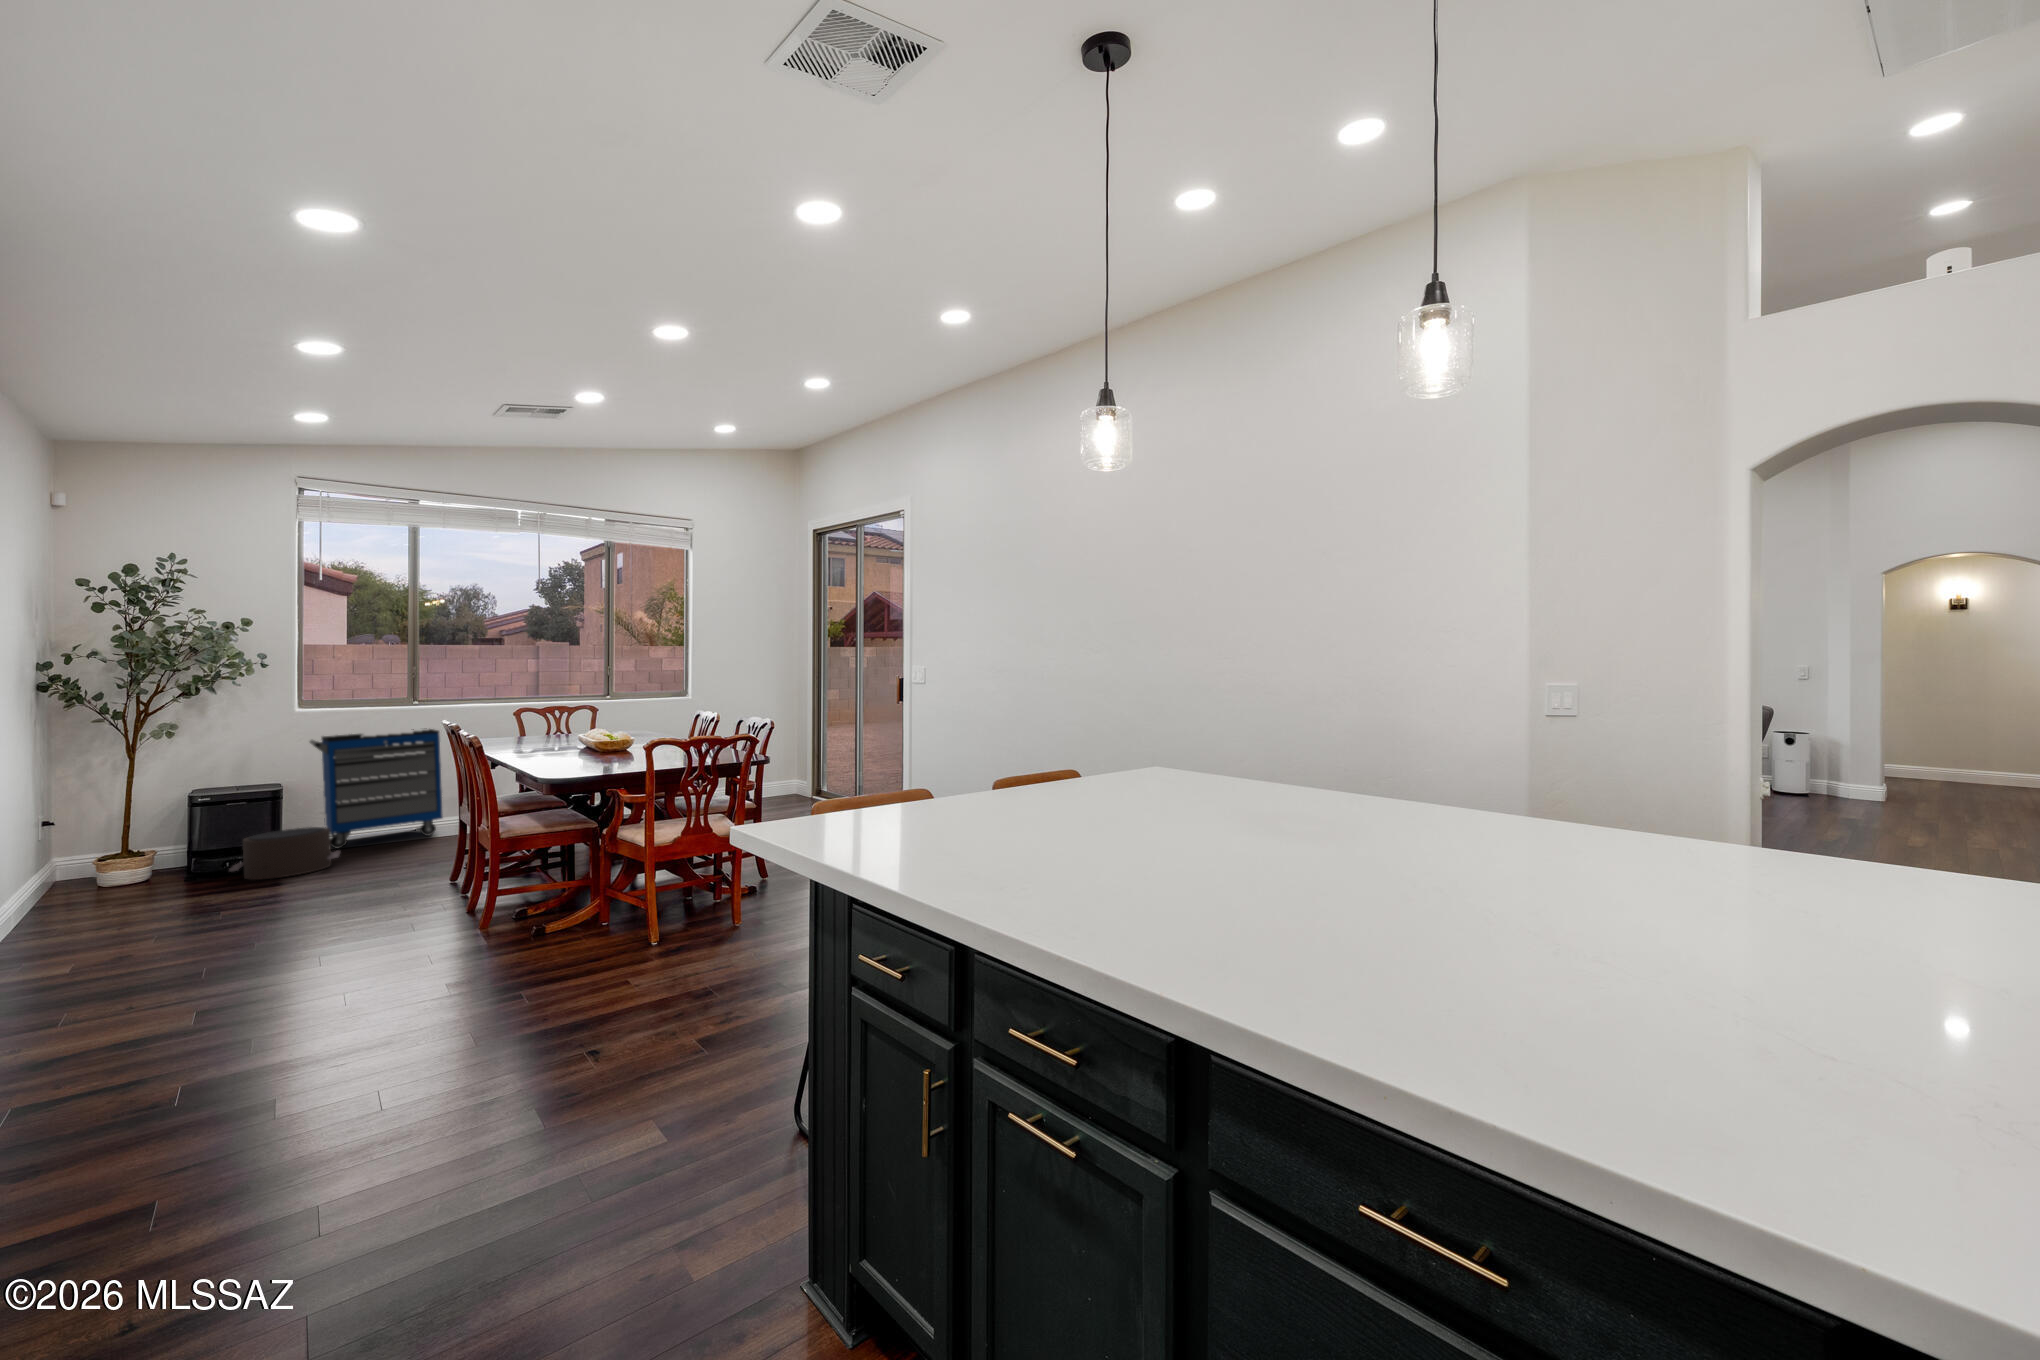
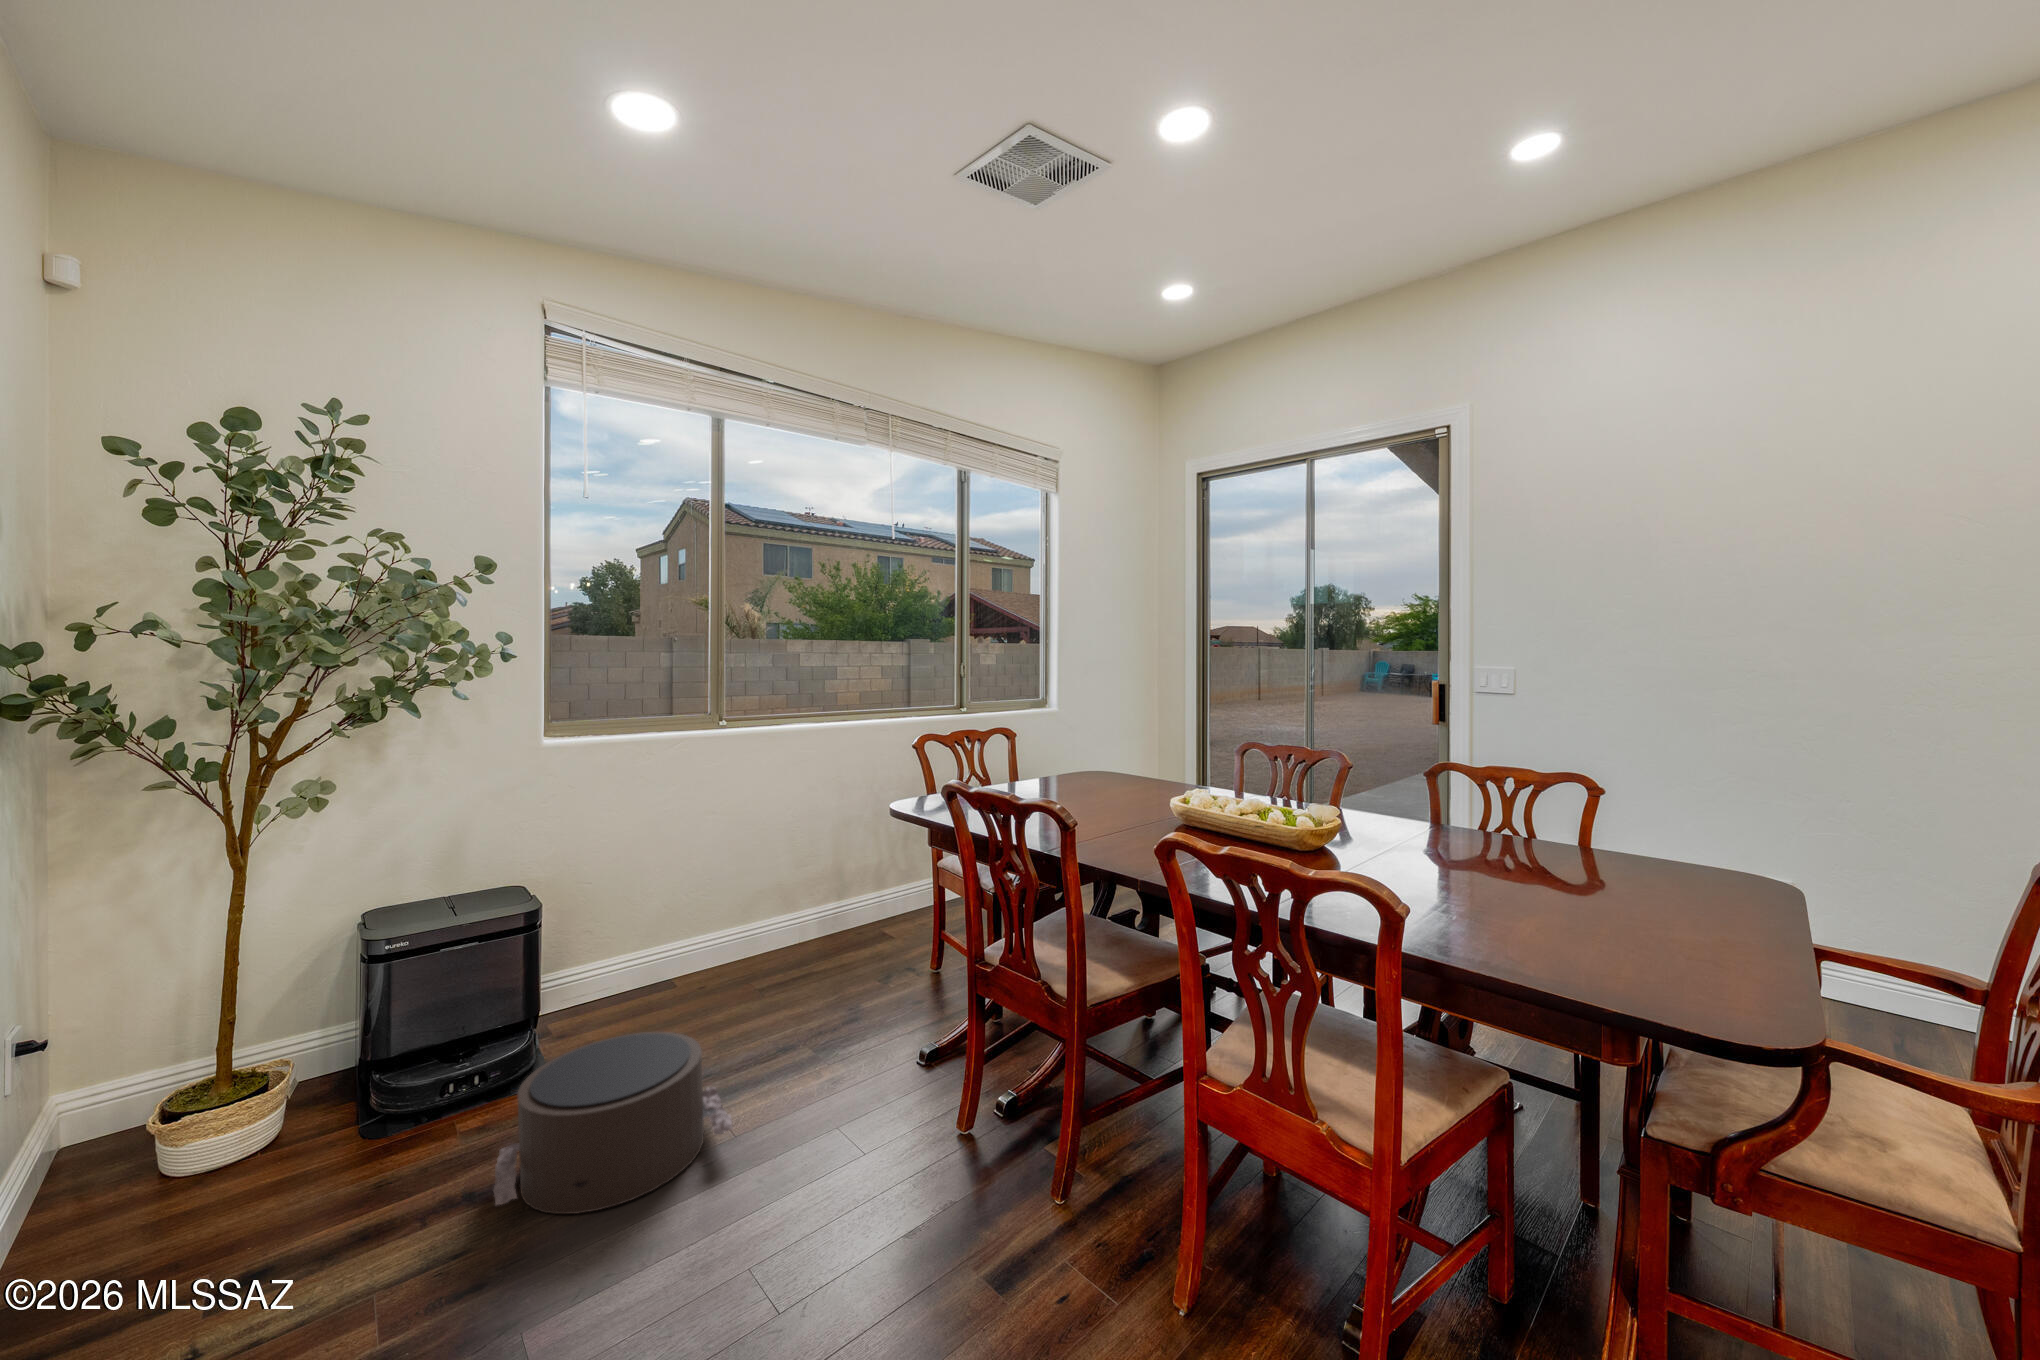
storage cabinet: present [310,729,442,848] -> none [593,775,843,1046]

